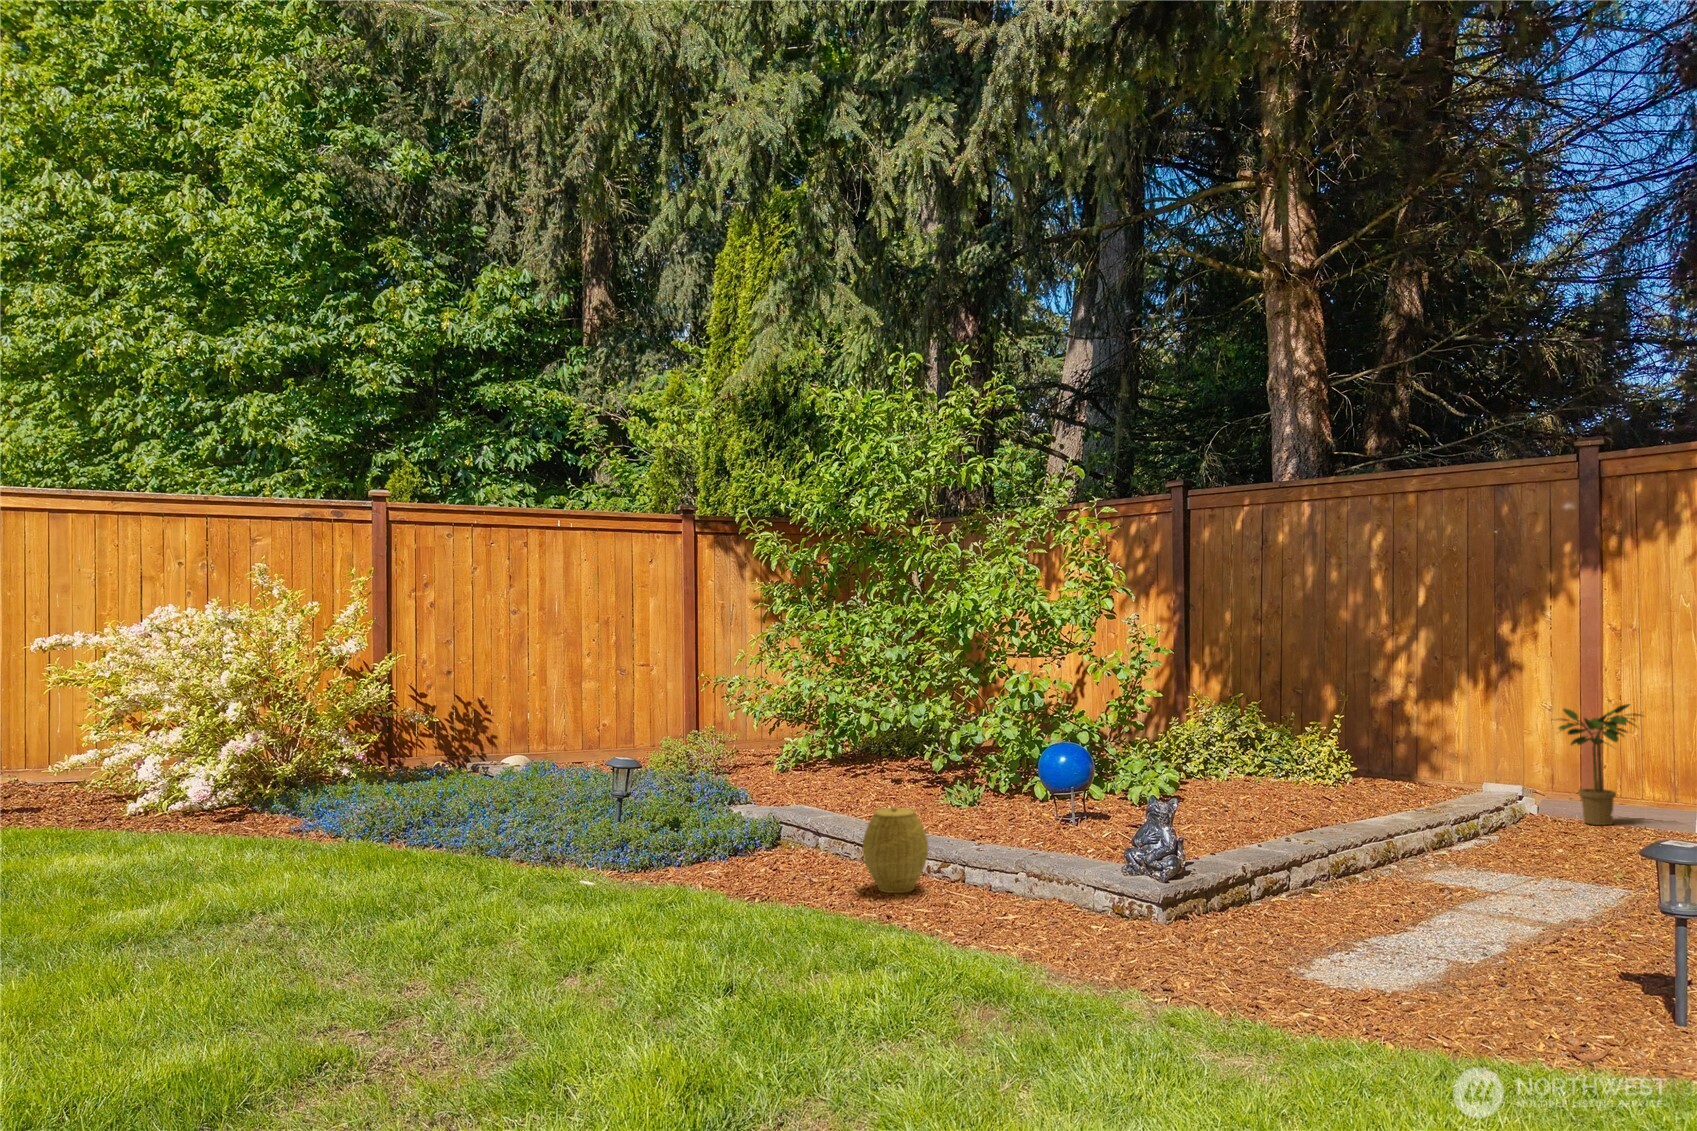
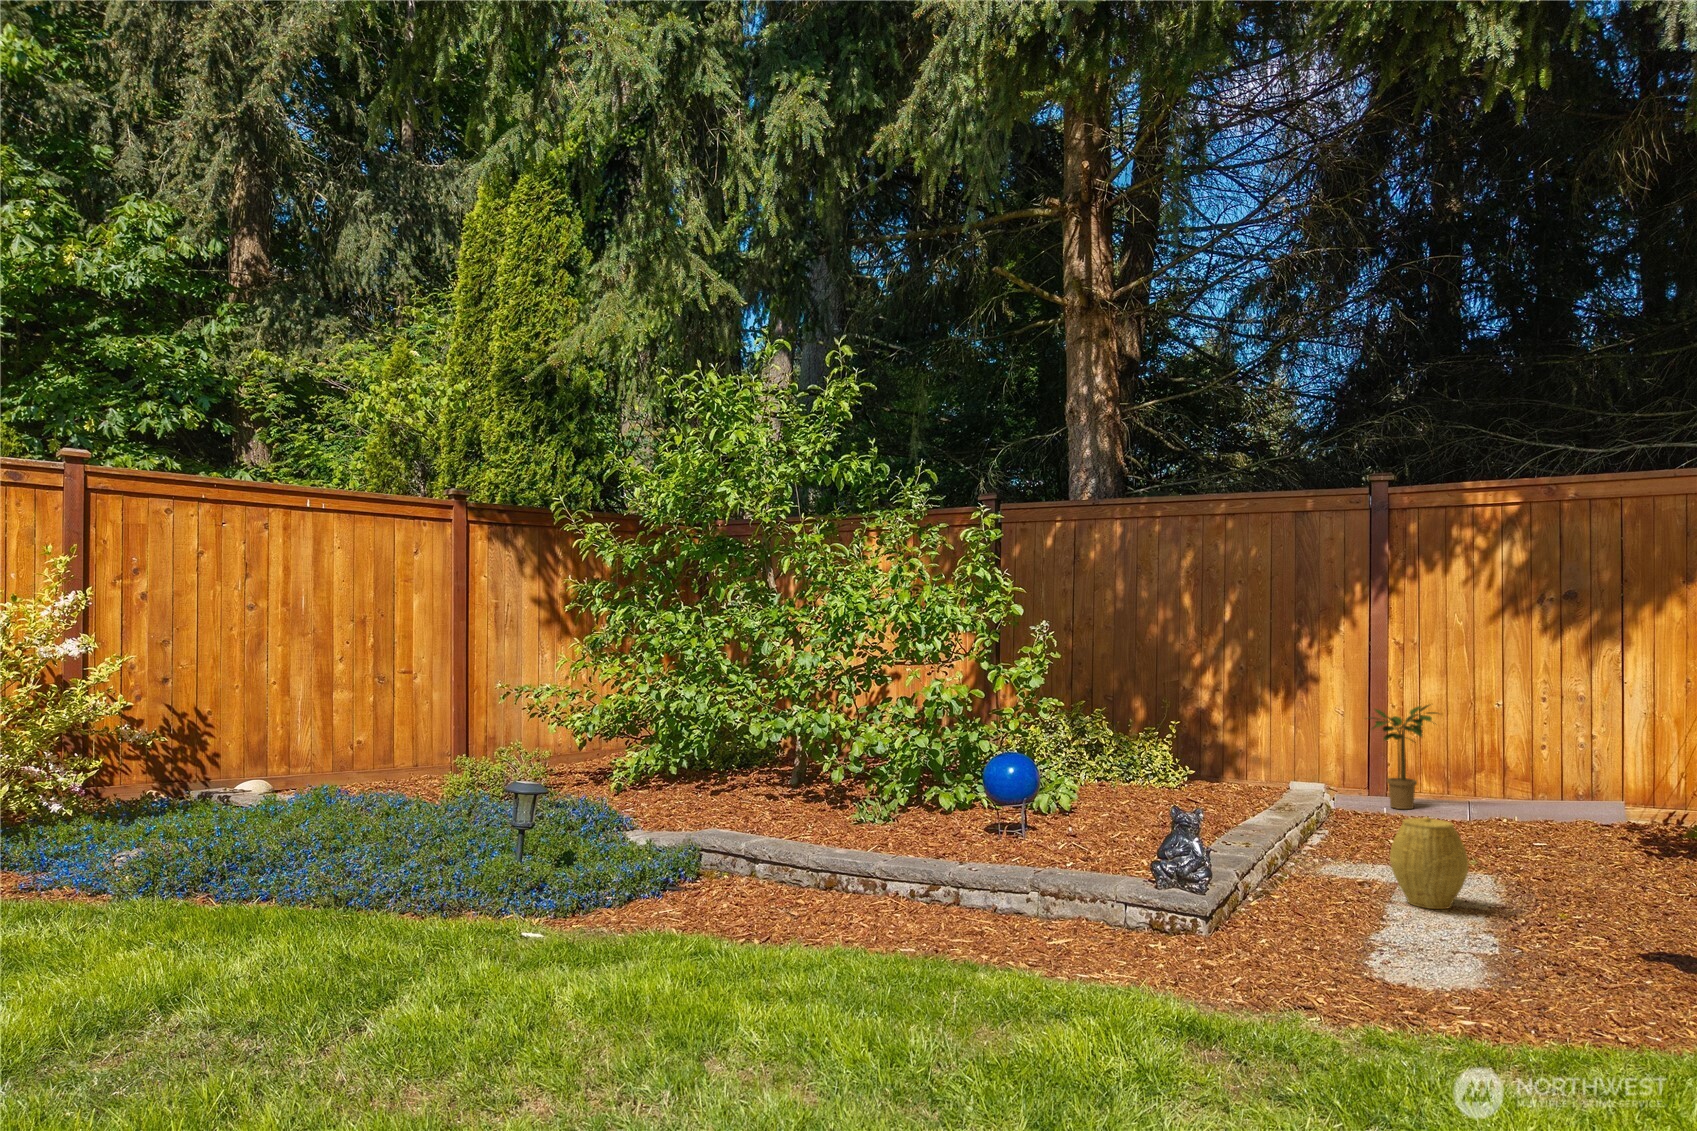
woven basket: present [863,807,928,893] -> present [1390,817,1468,909]

